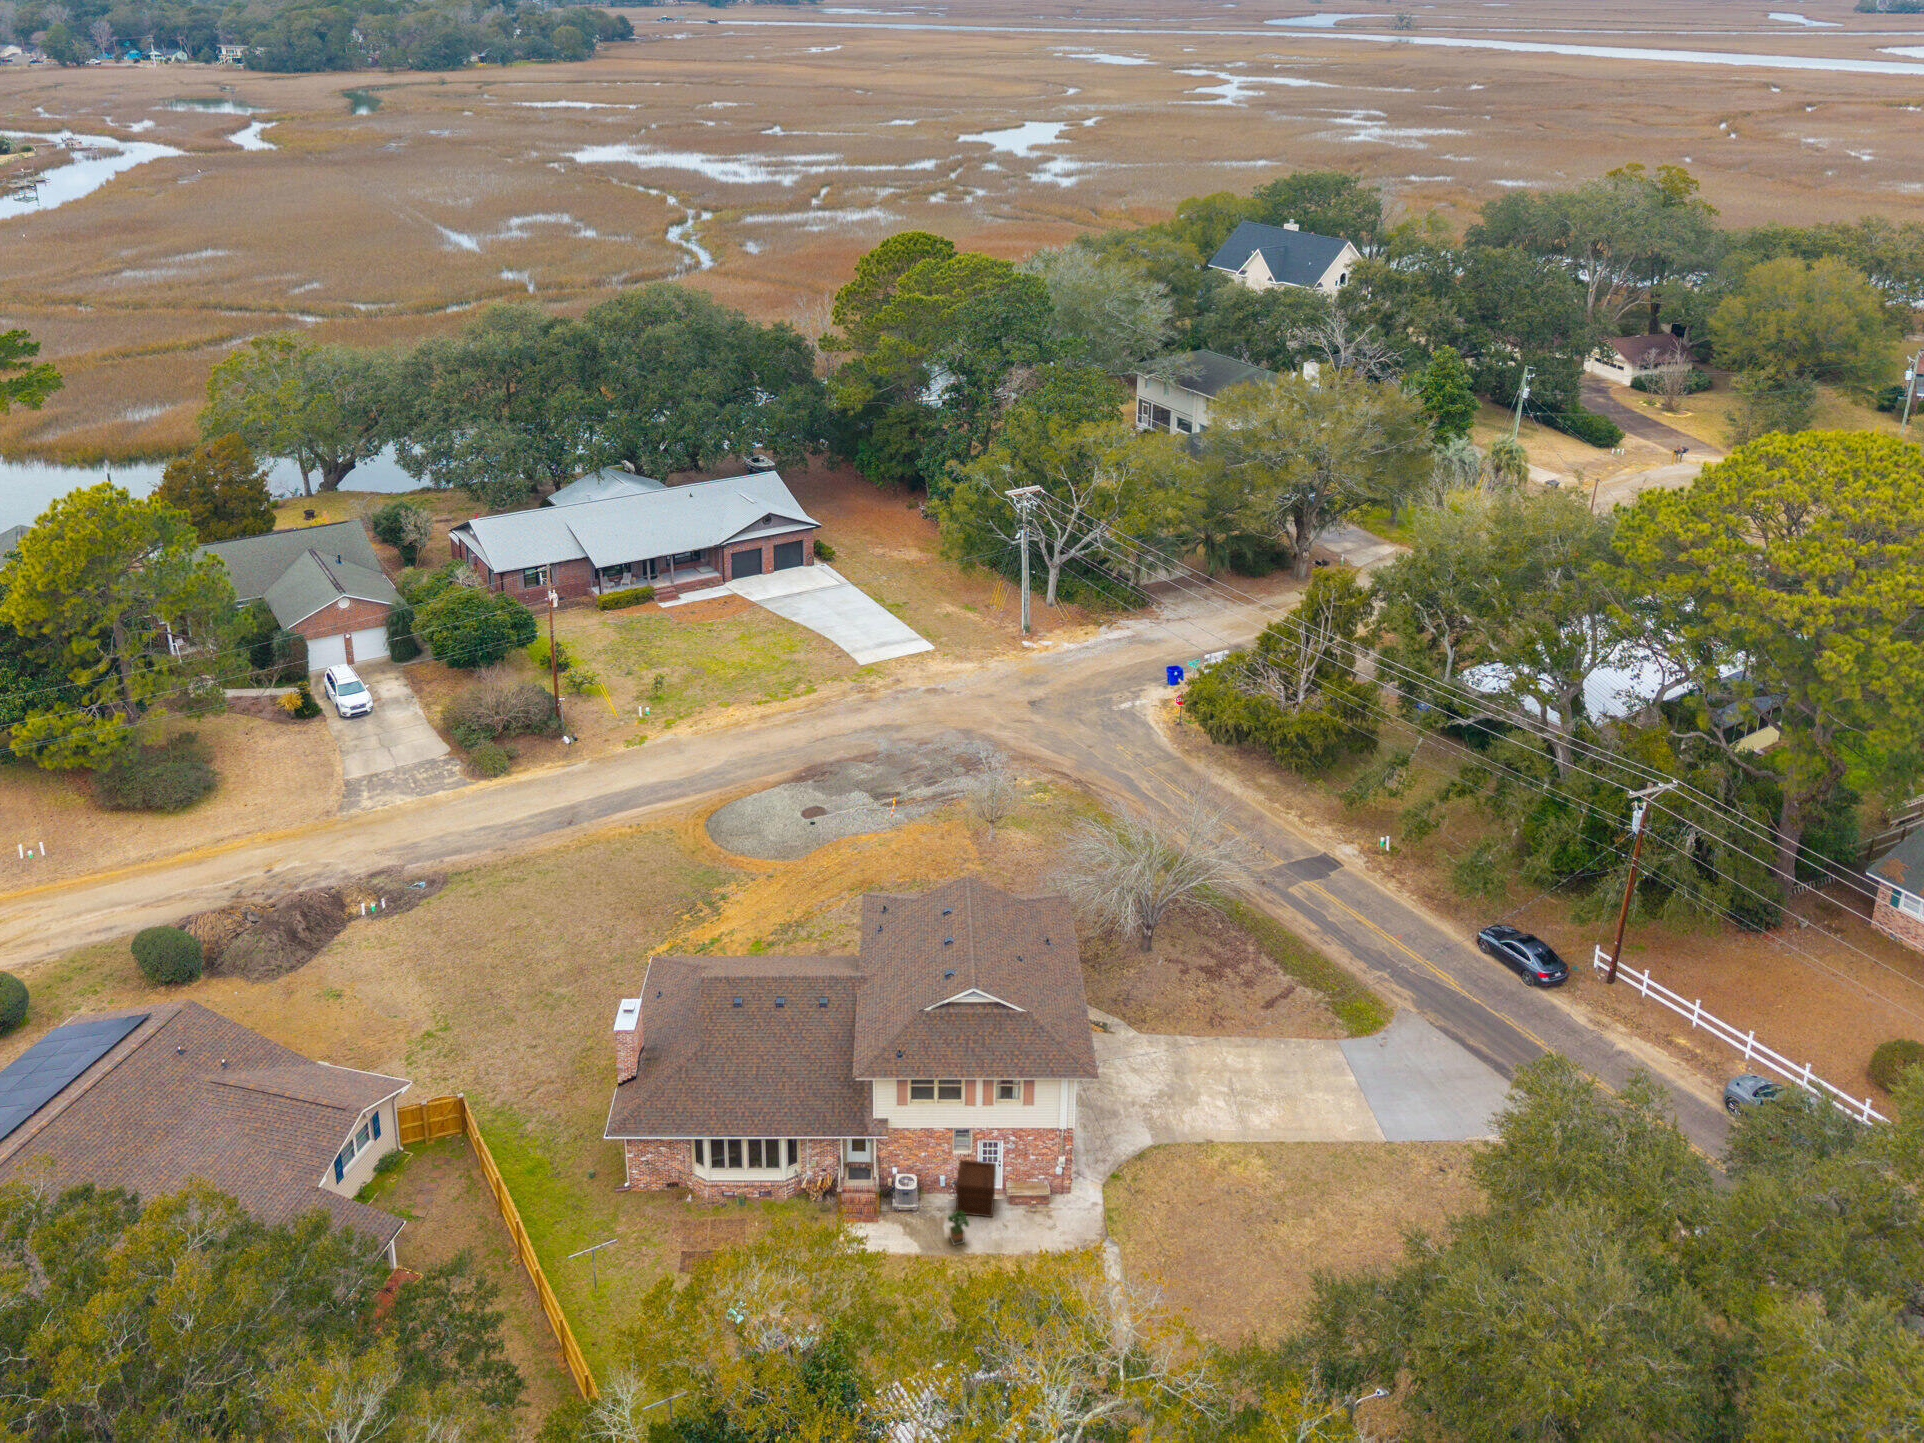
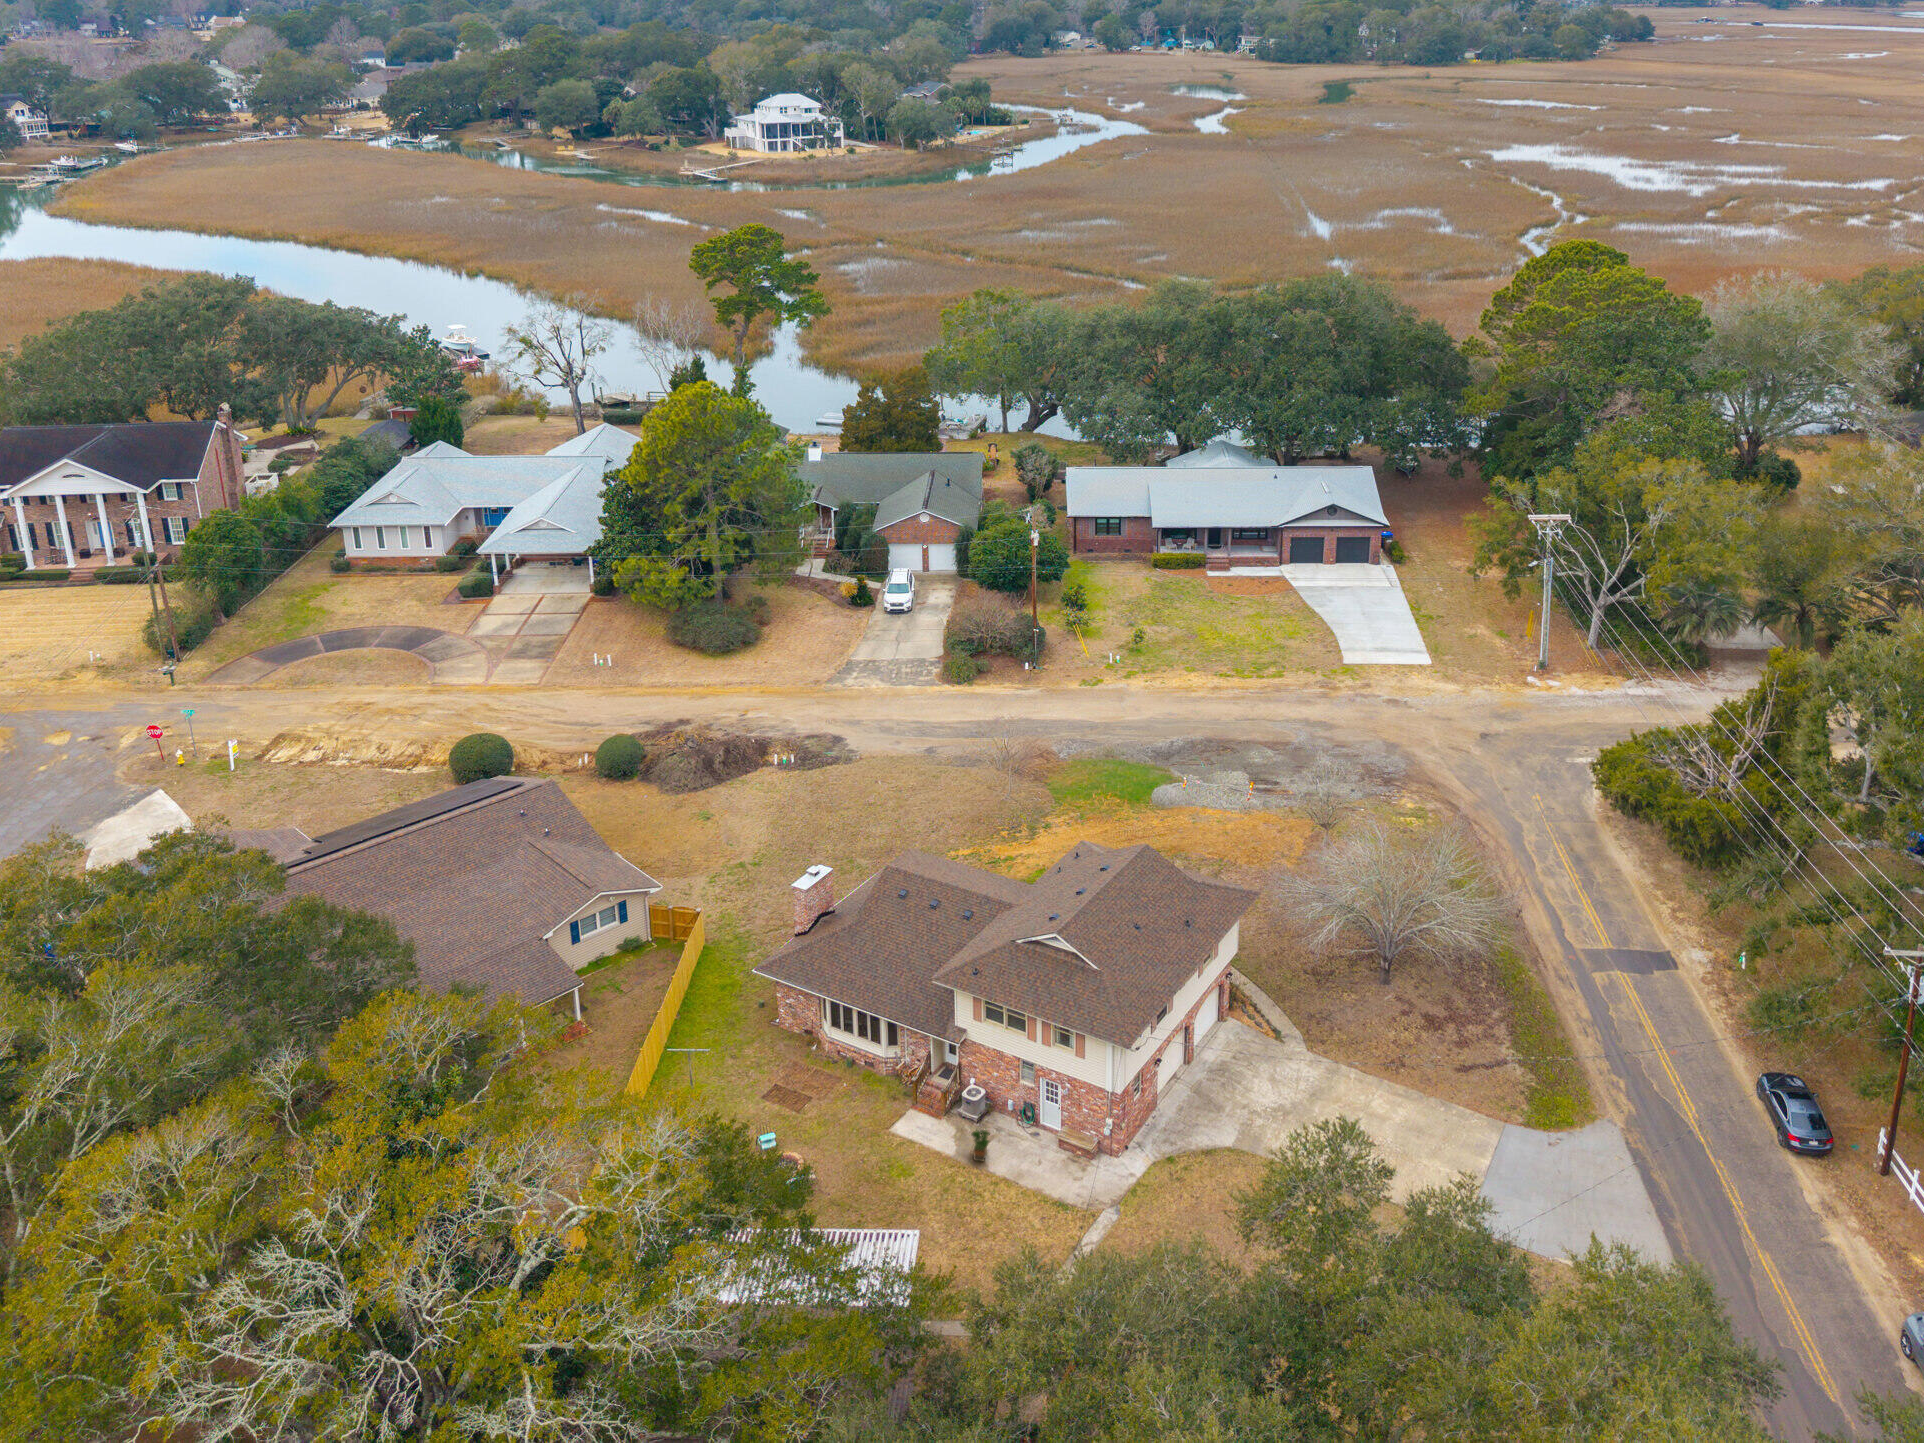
wooden crate: present [956,1160,996,1217] -> none [999,1090,1049,1152]

